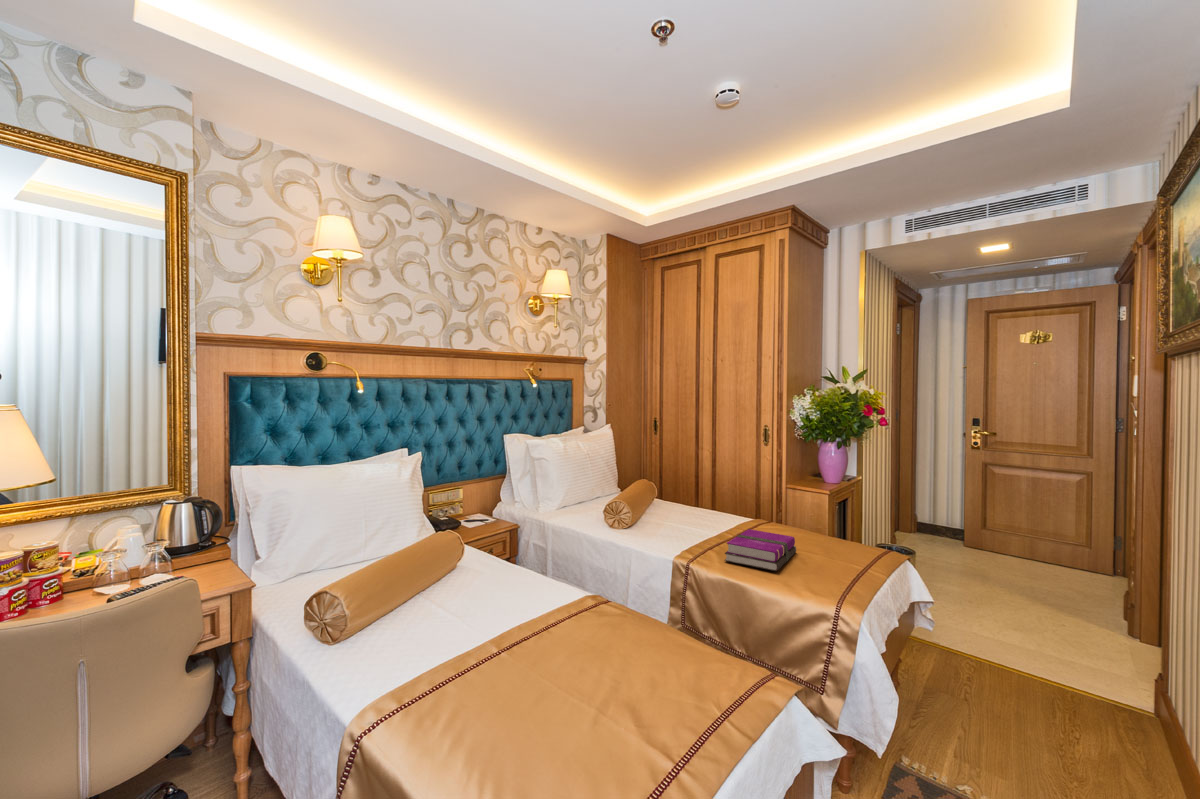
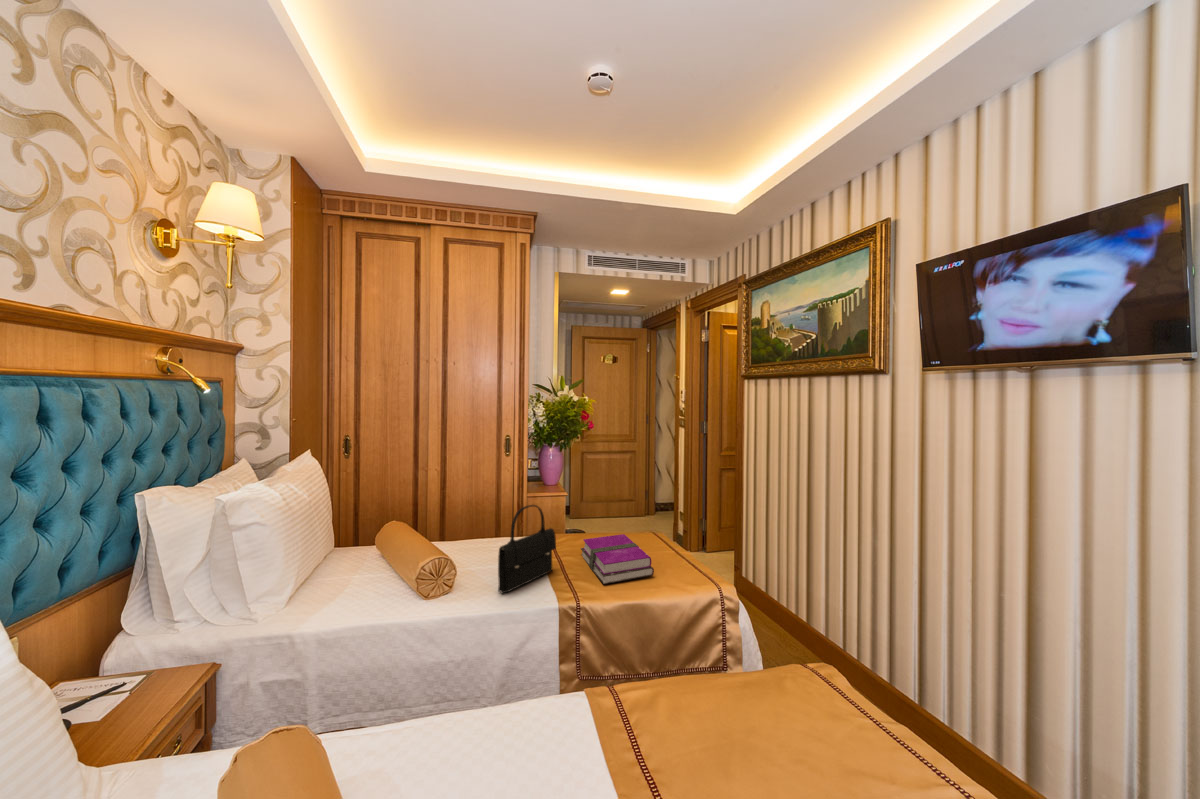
handbag: none [650,478,706,543] -> present [498,505,556,593]

